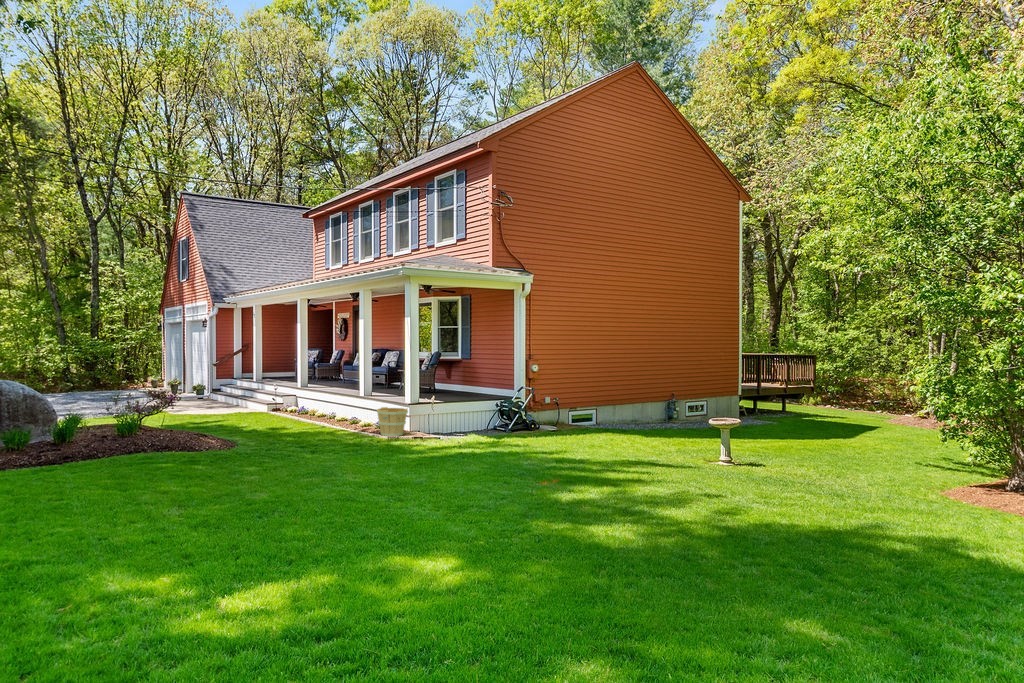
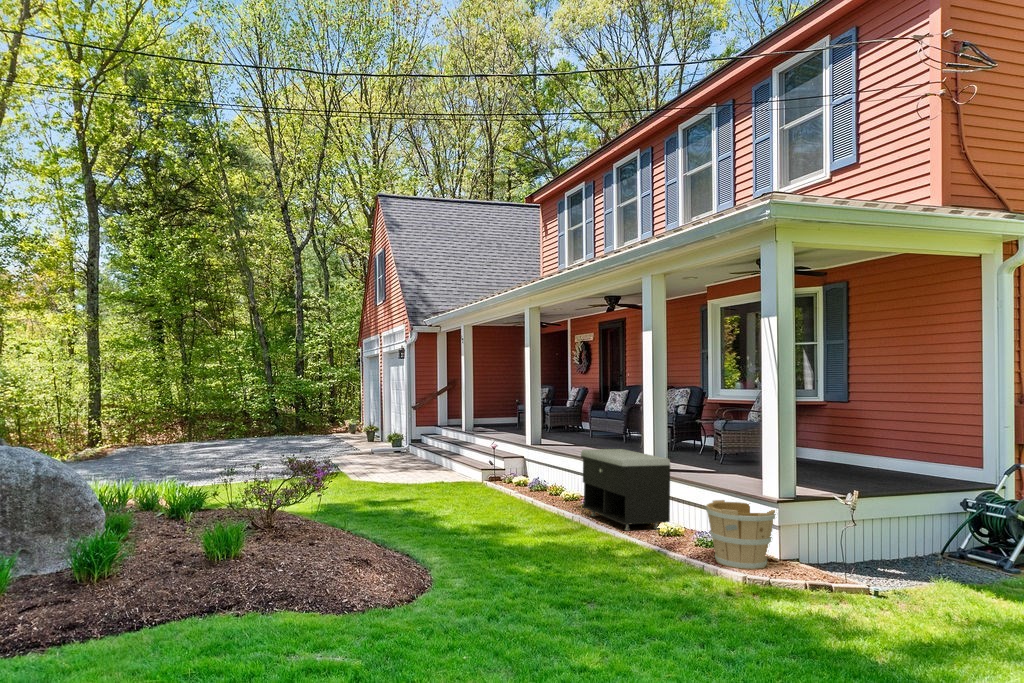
storage bench: none [323,386,369,427] -> present [581,449,670,530]

